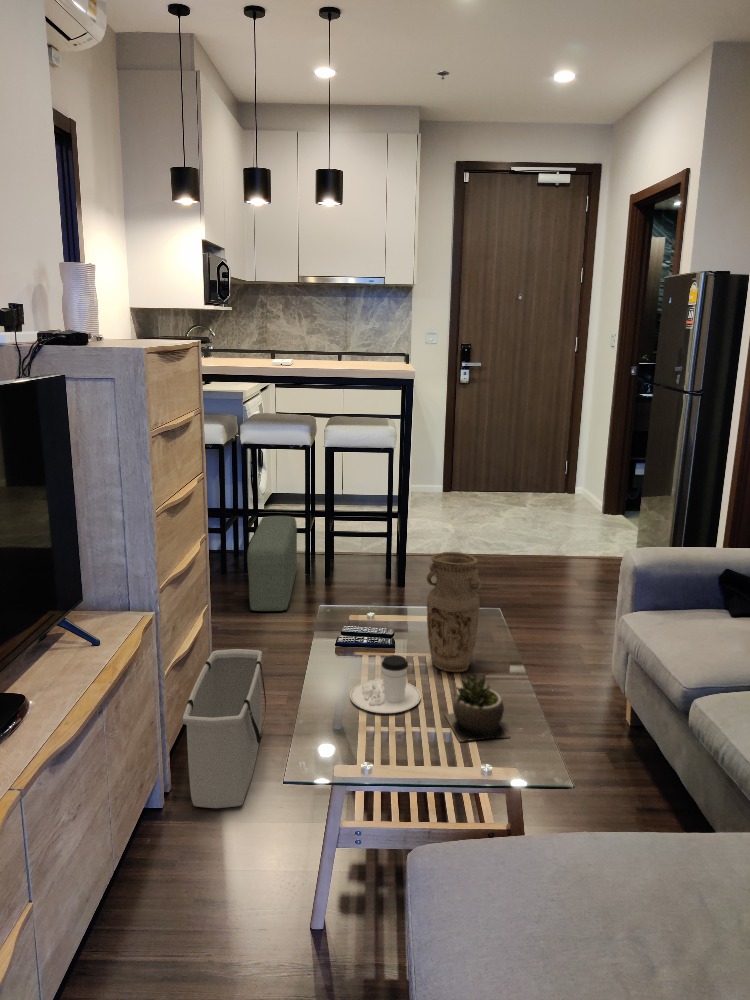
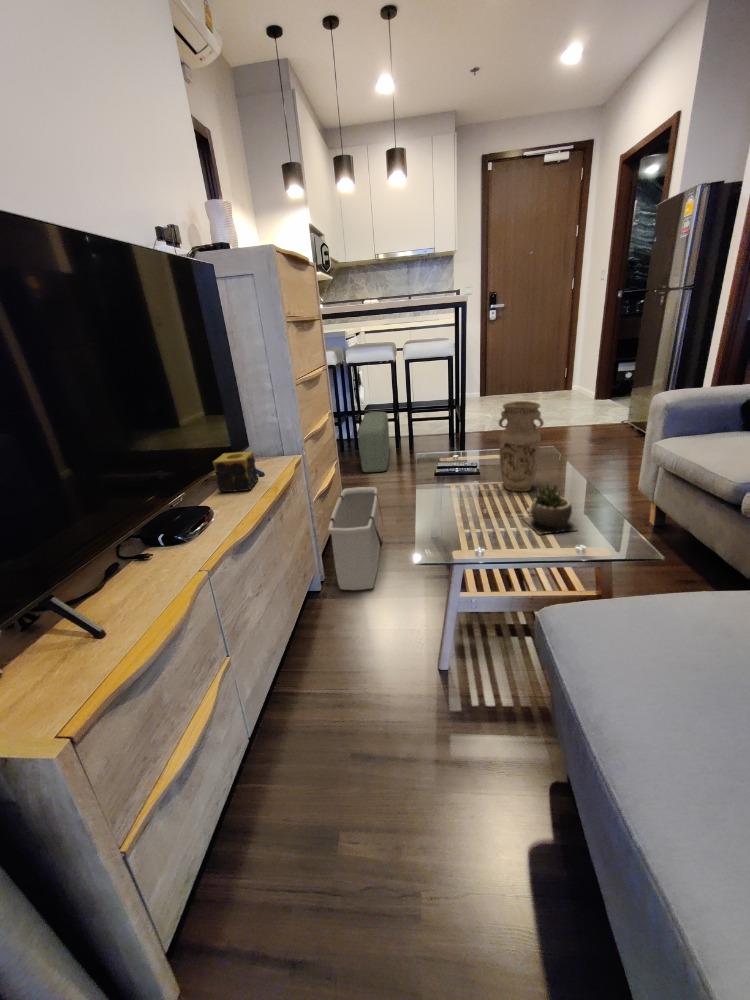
candle: none [30,616,89,672] -> present [213,452,258,492]
coffee cup: present [350,655,421,713] -> none [447,477,501,519]

